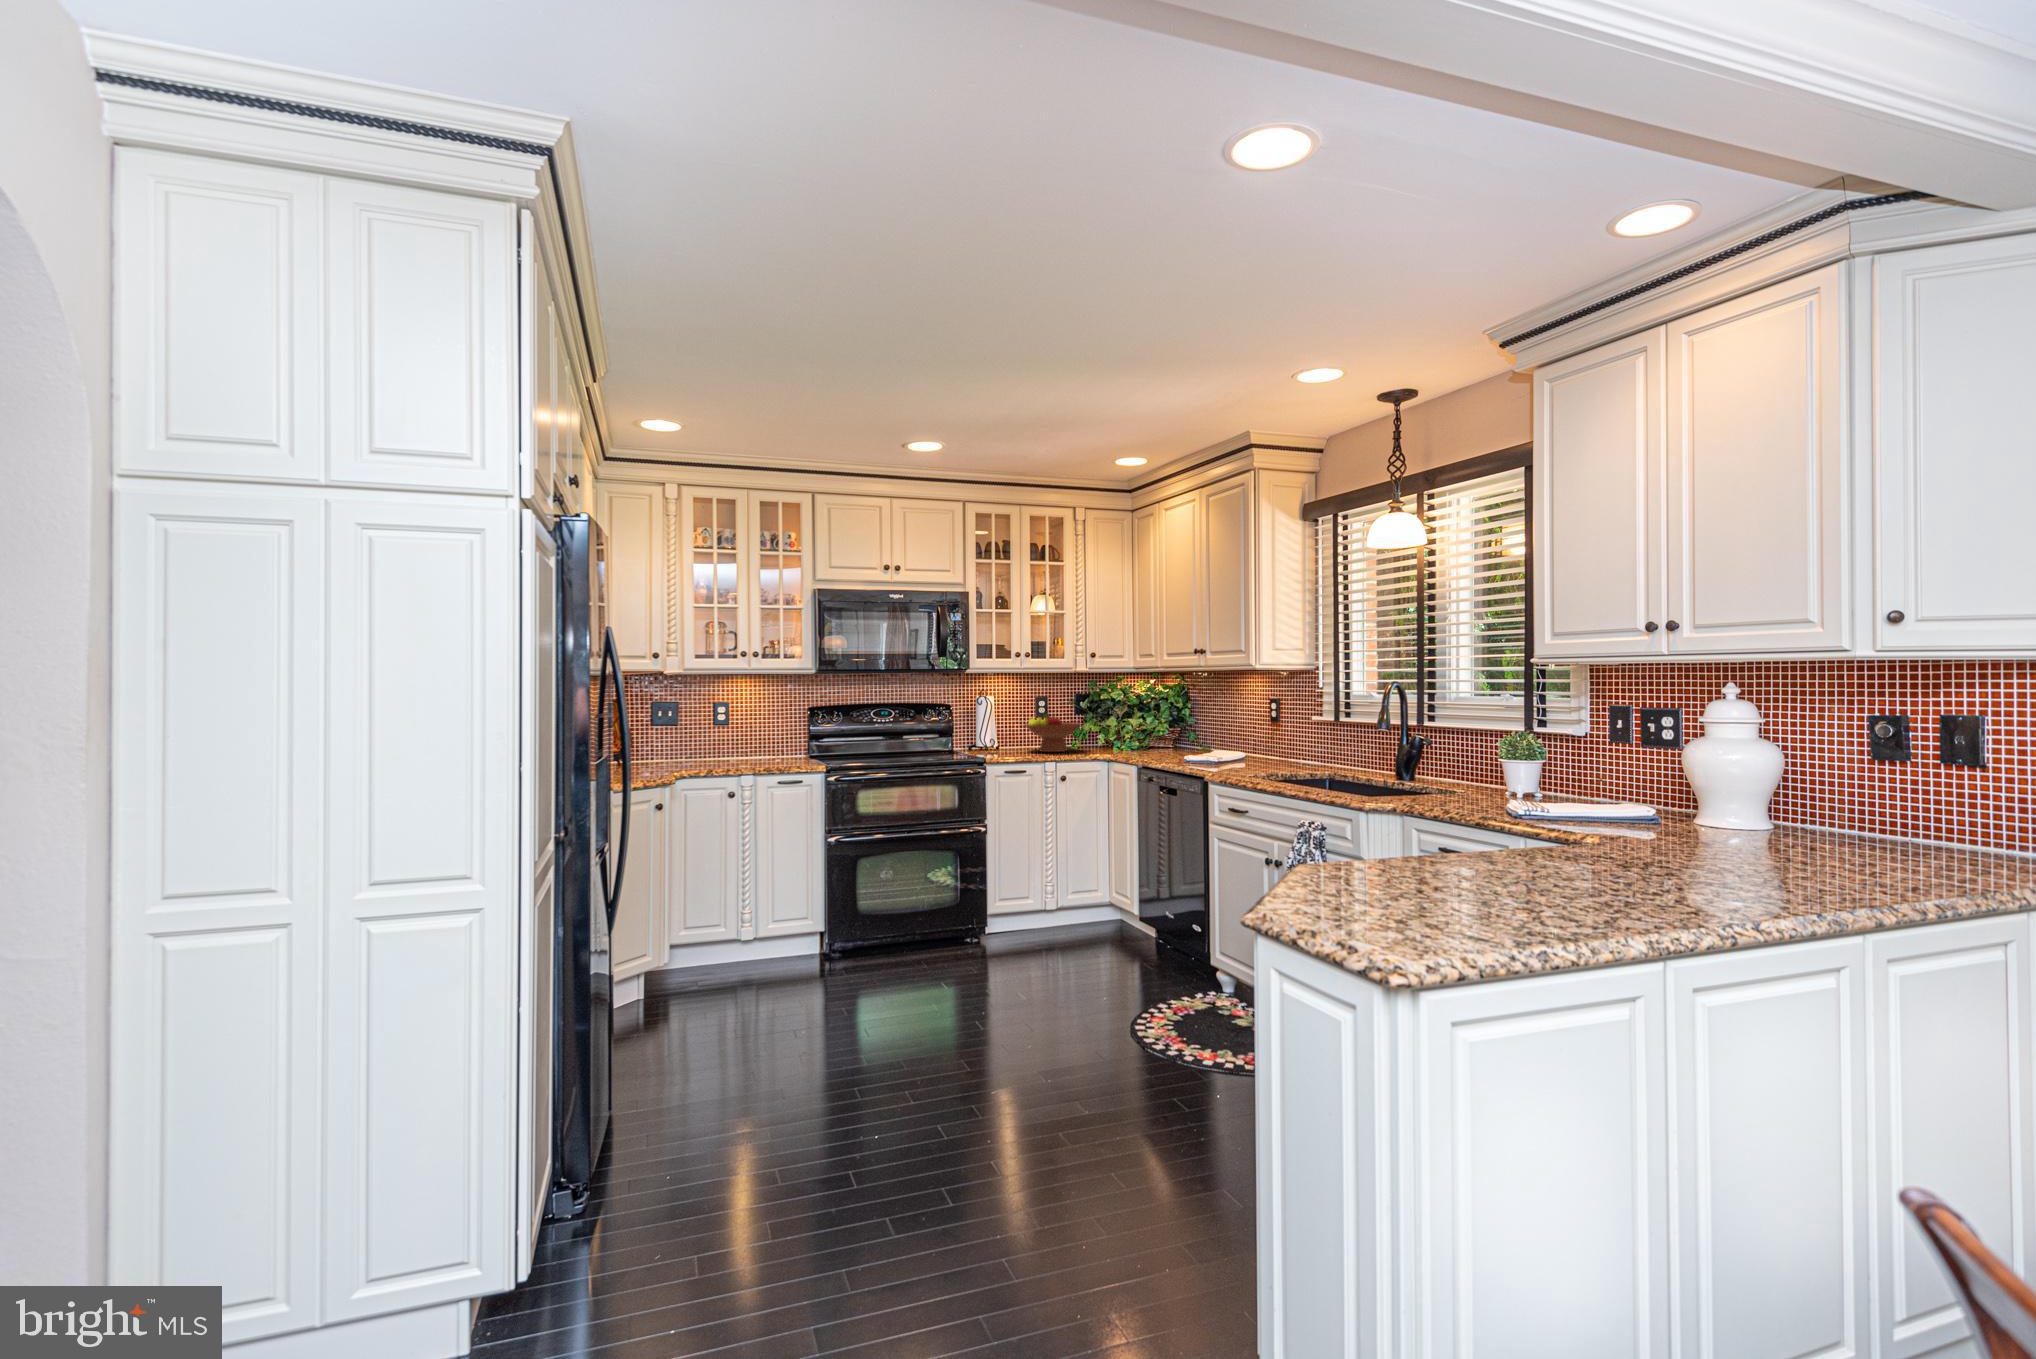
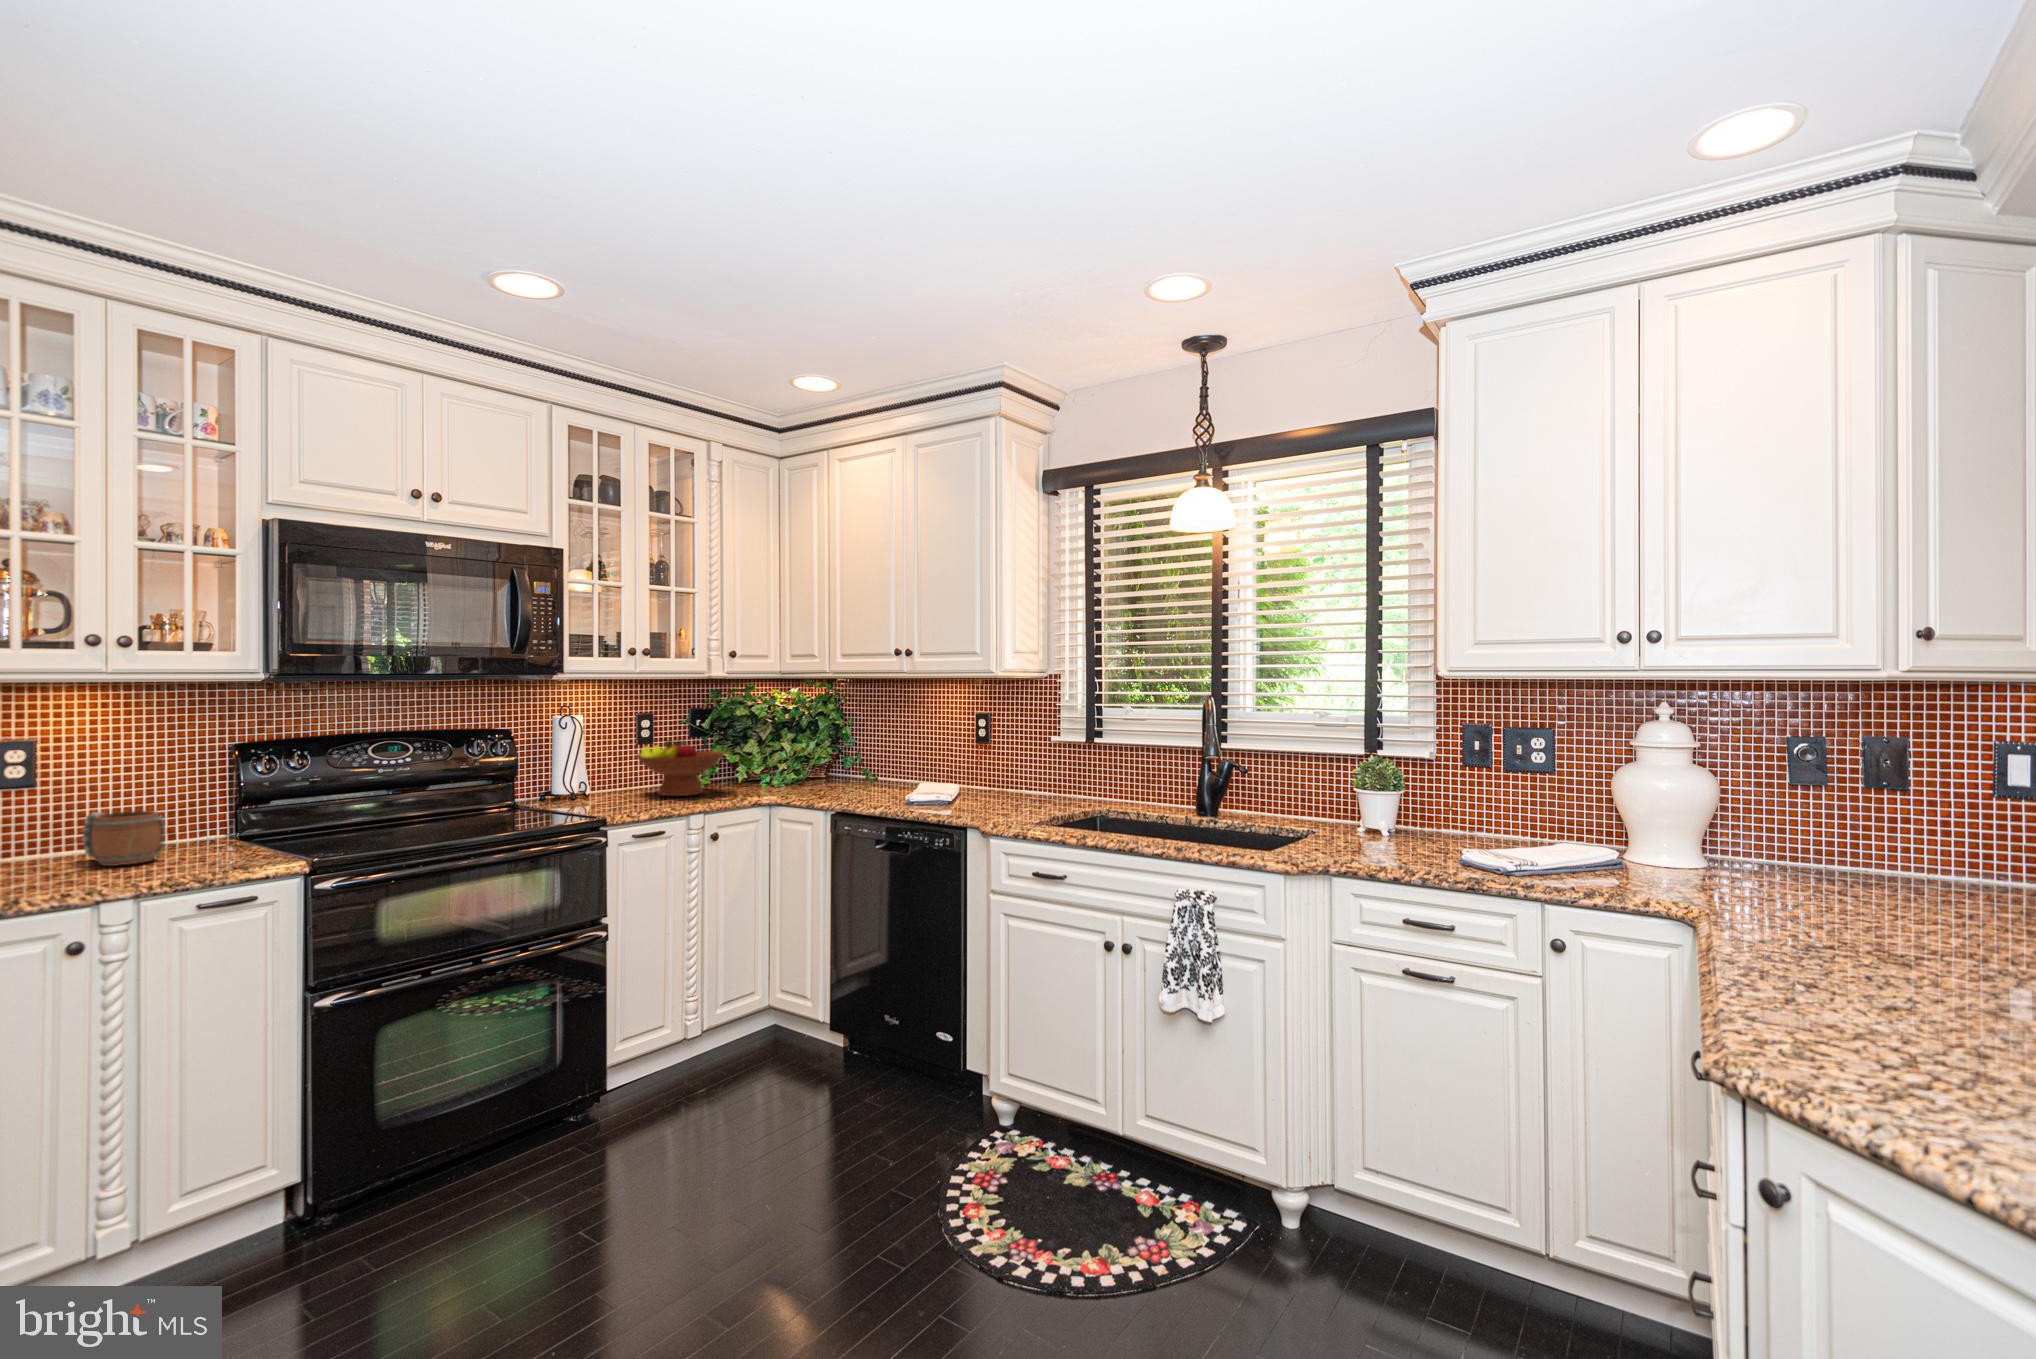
mug: none [744,740,776,767] -> present [82,811,165,866]

